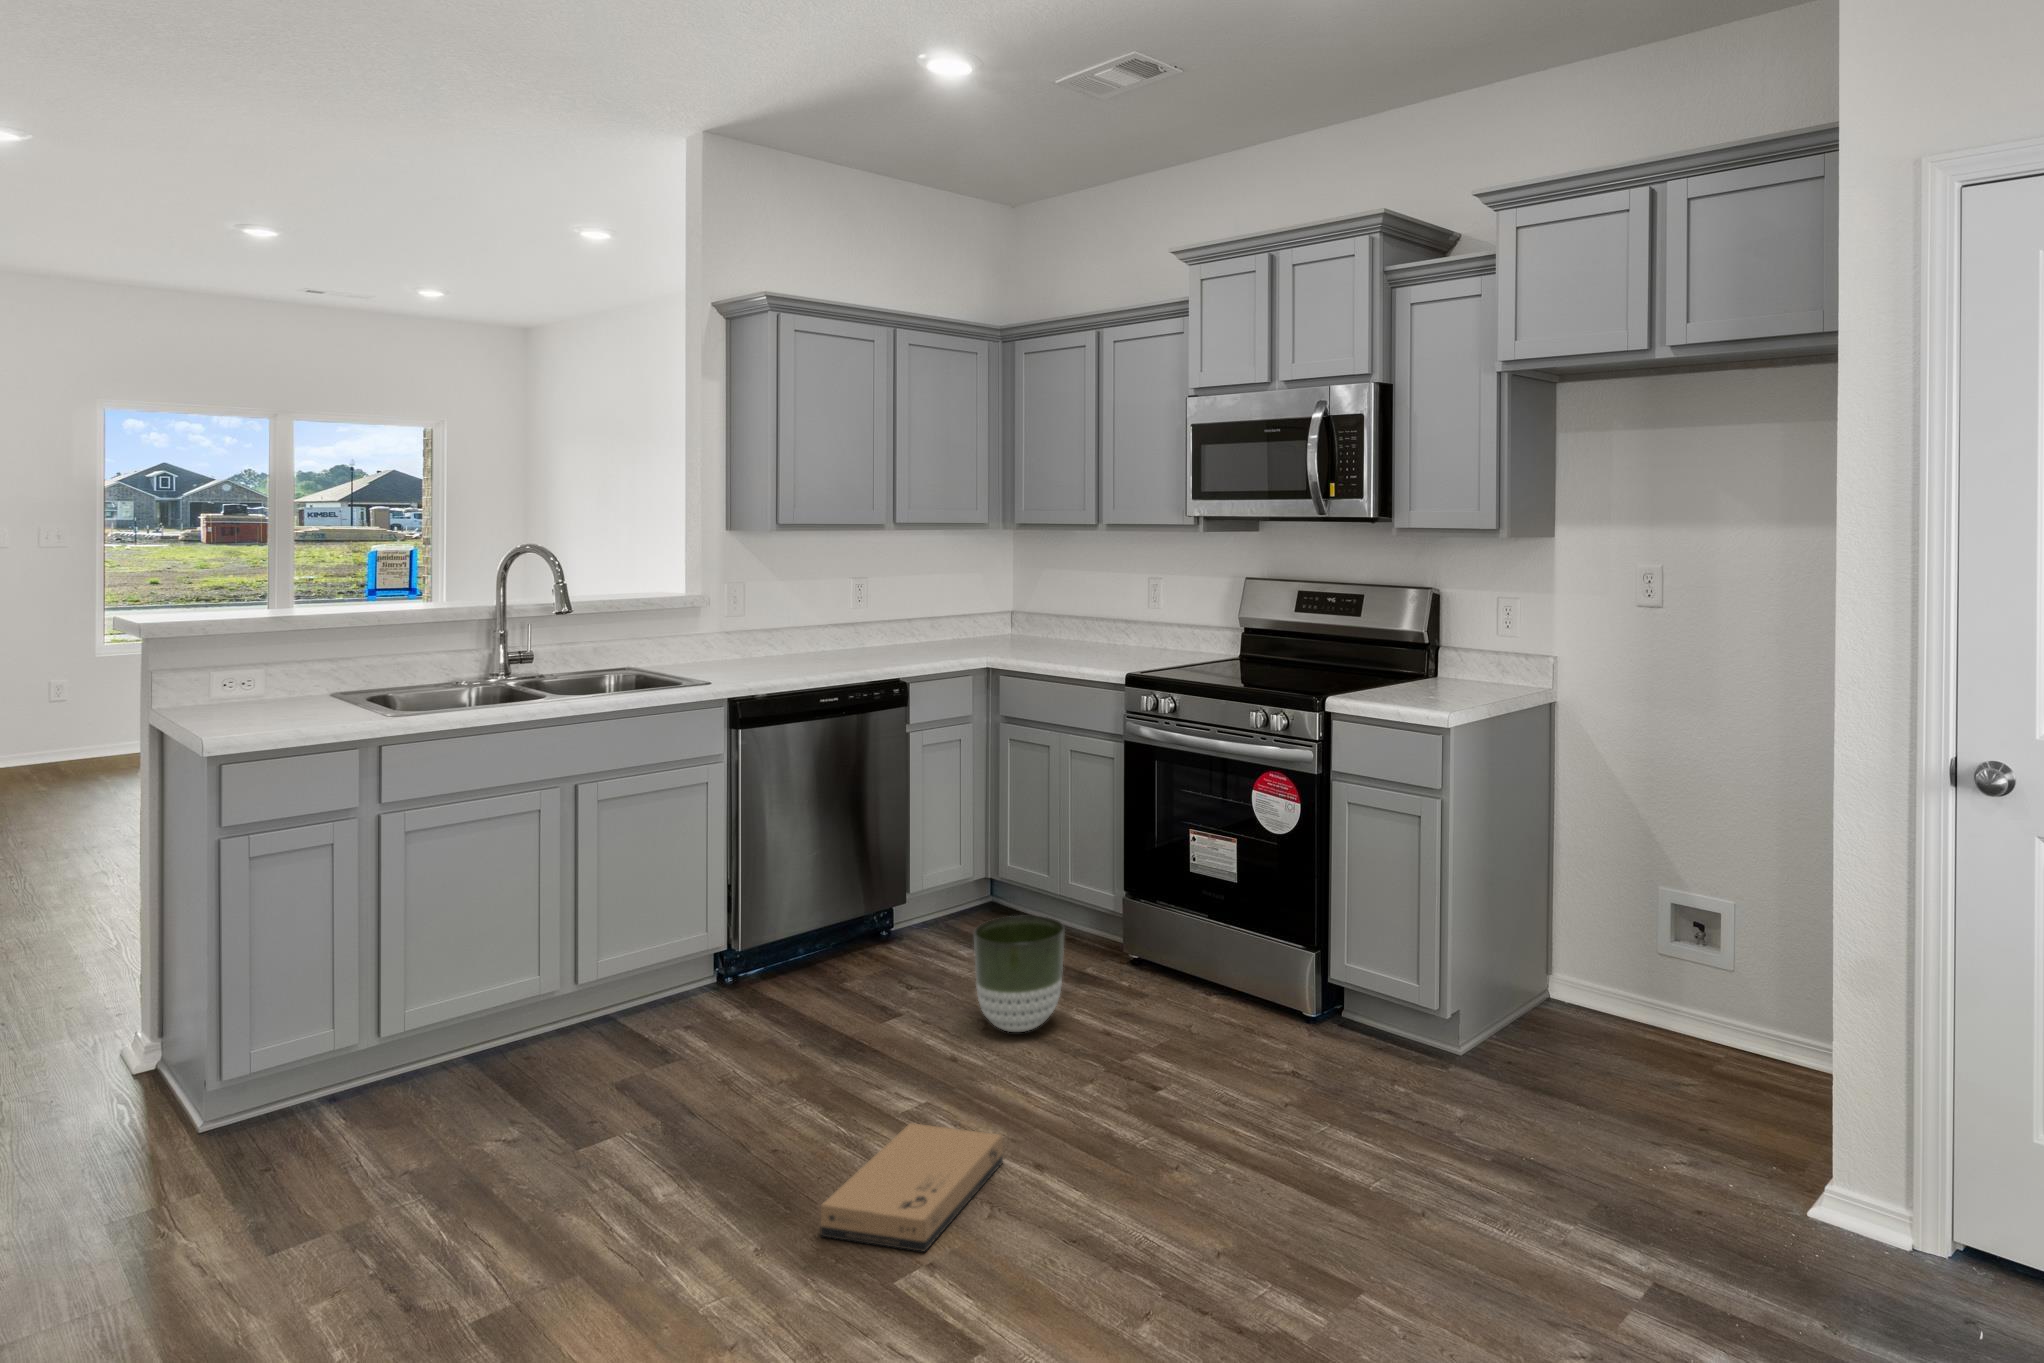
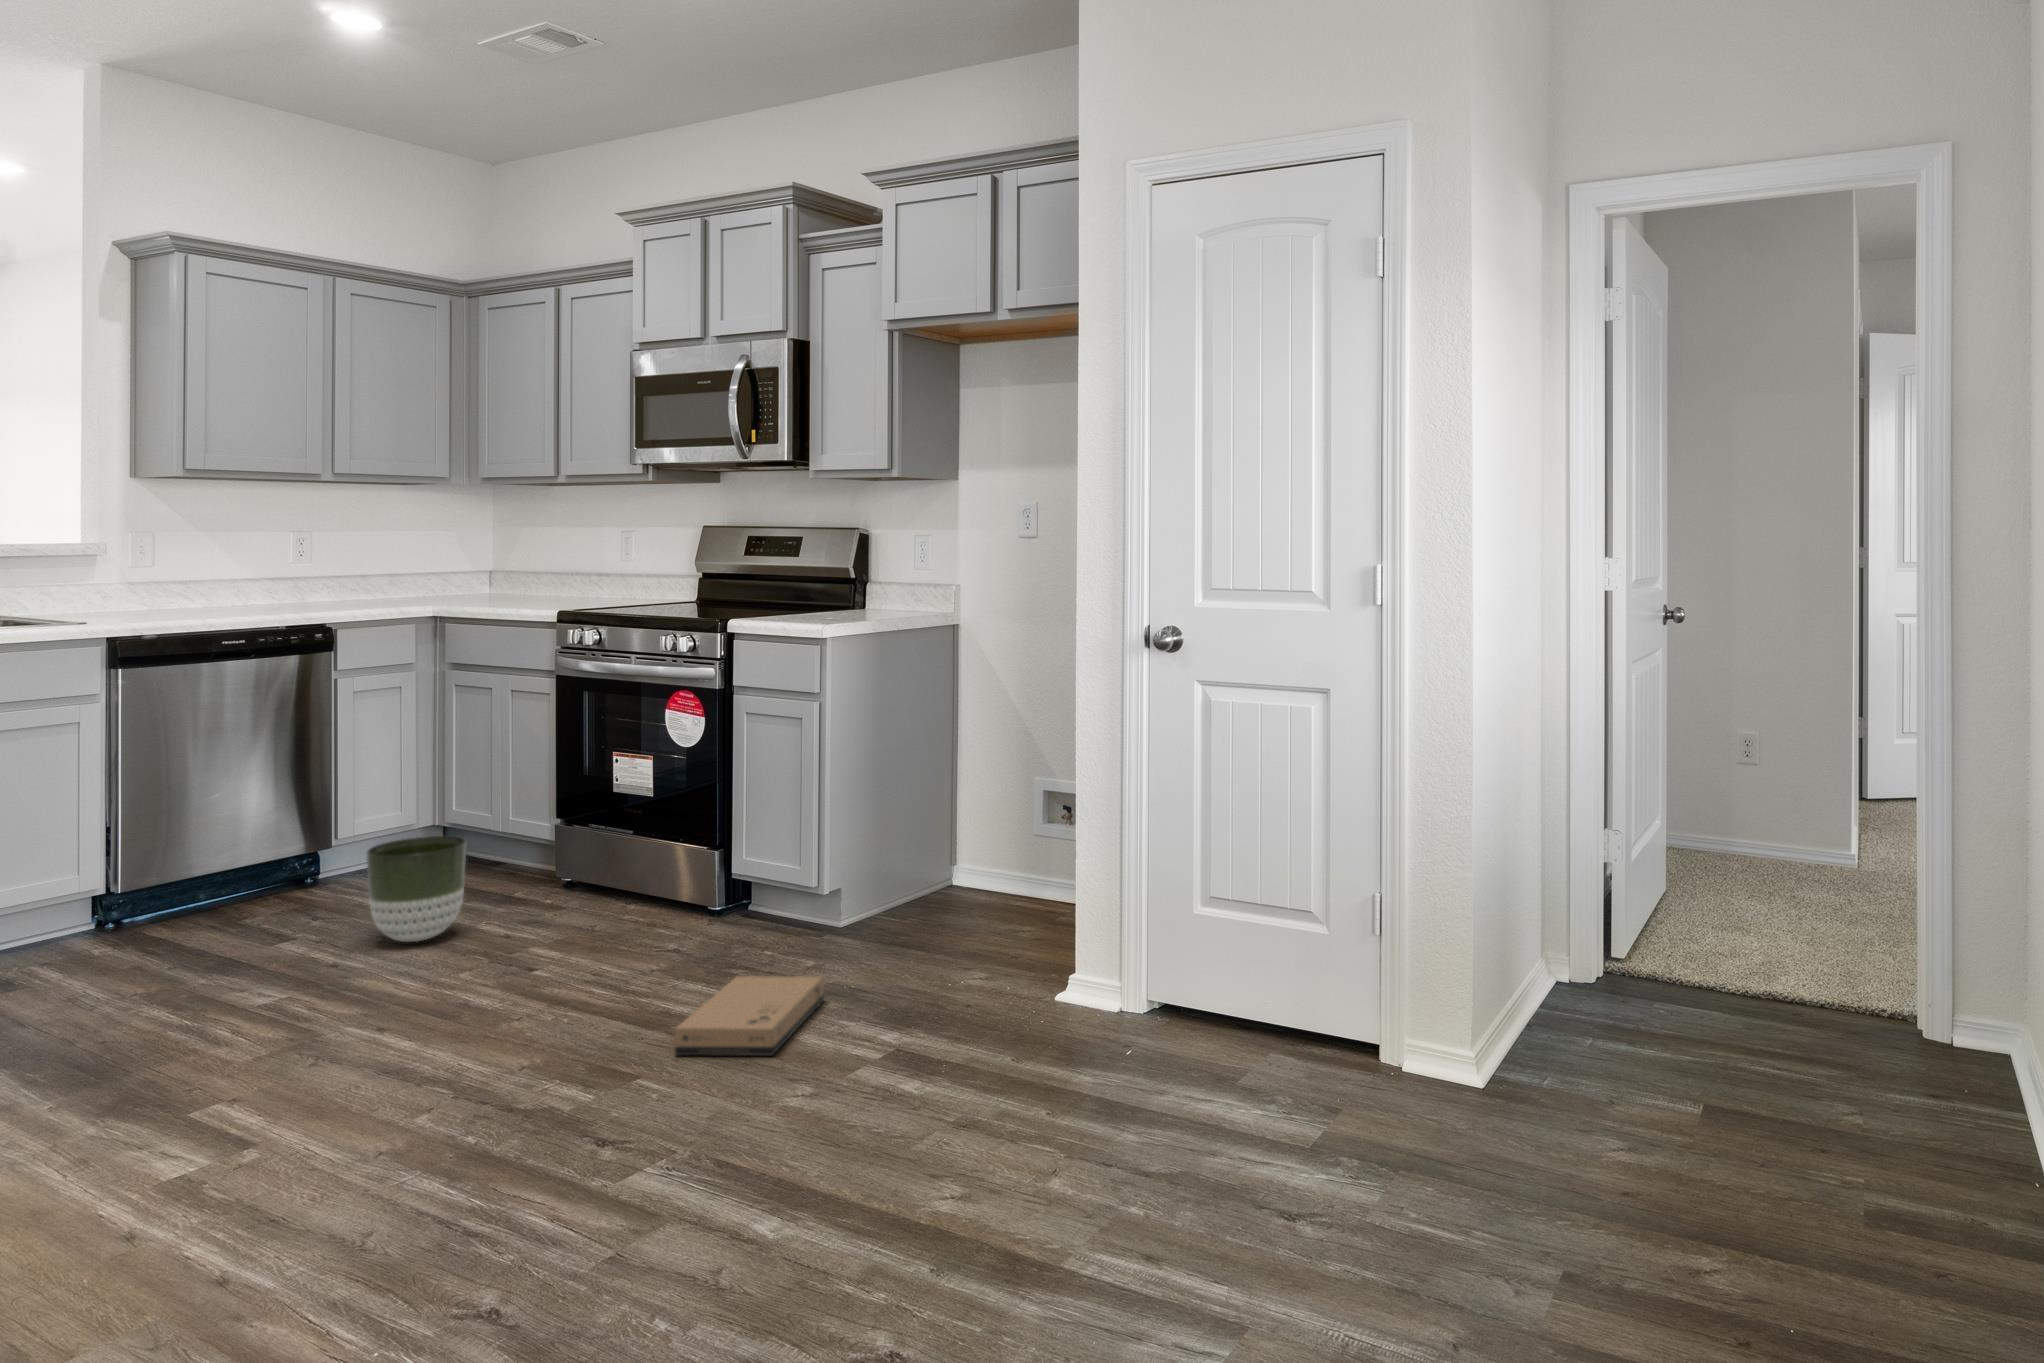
cardboard box: present [820,1123,1003,1252] -> present [675,976,824,1055]

